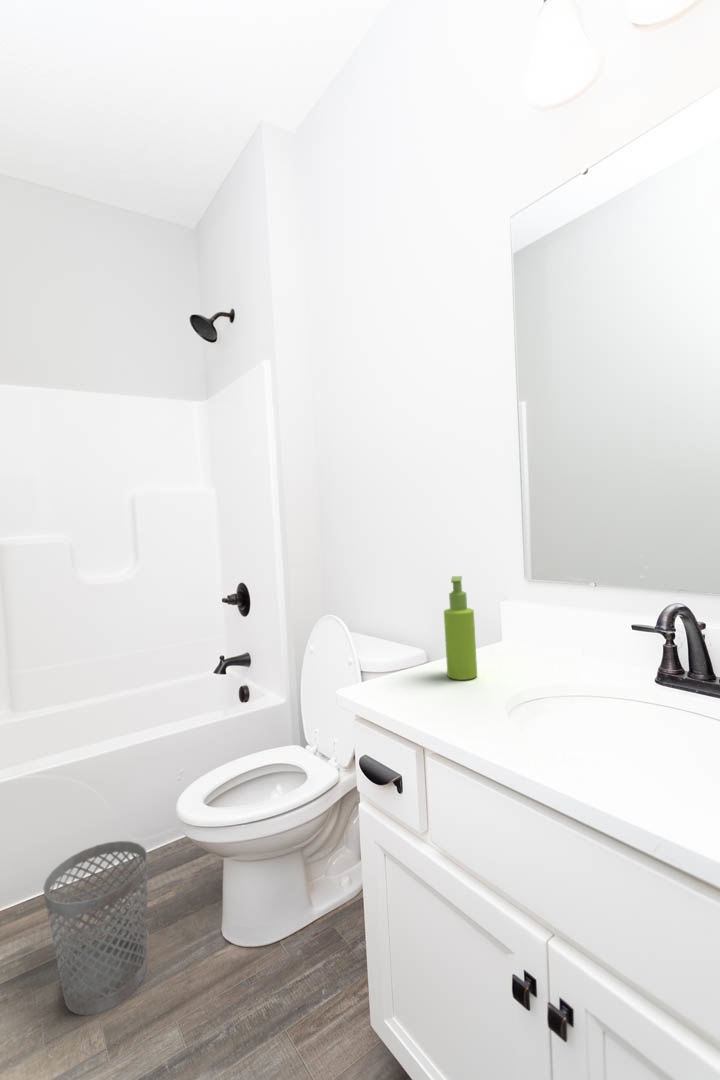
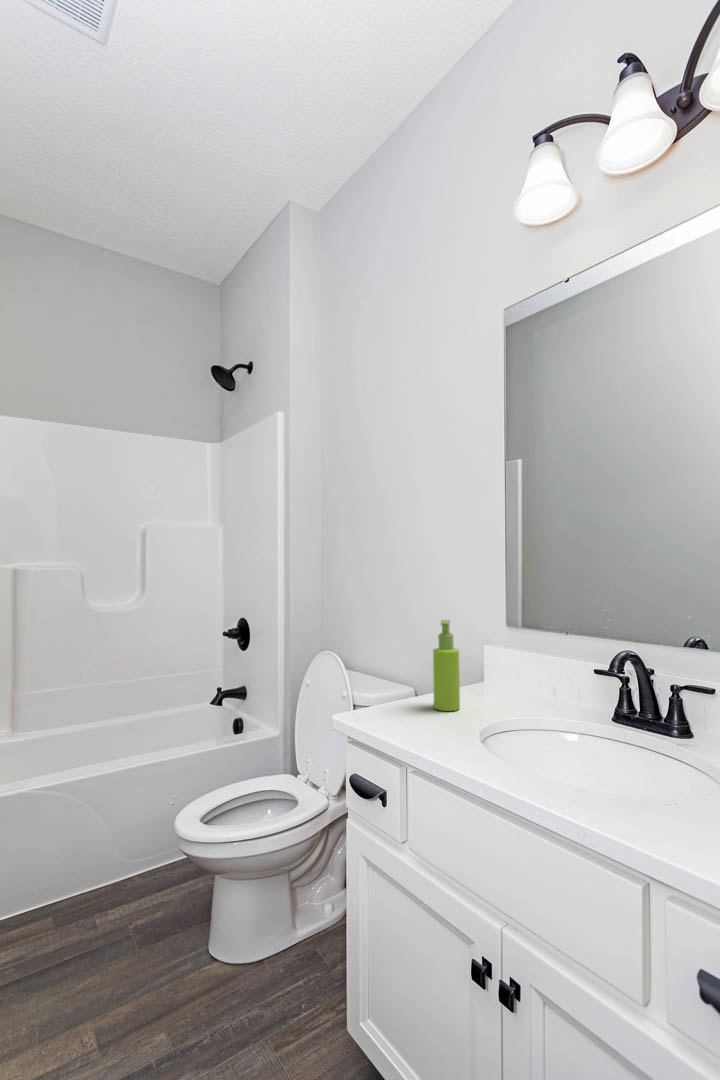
wastebasket: present [43,841,148,1015] -> none [48,855,145,1020]

